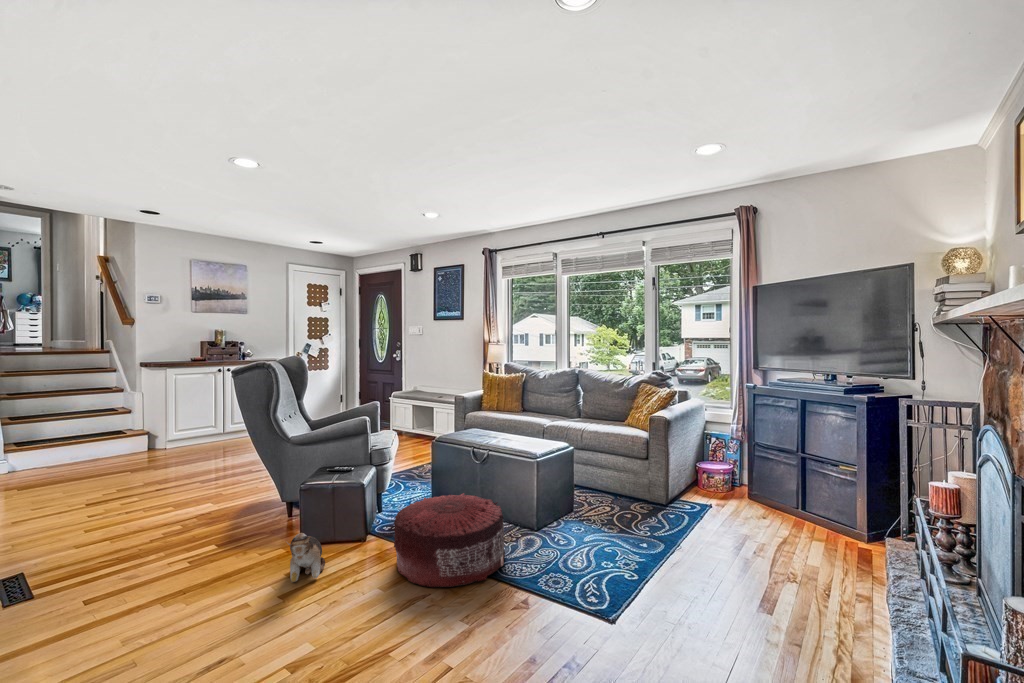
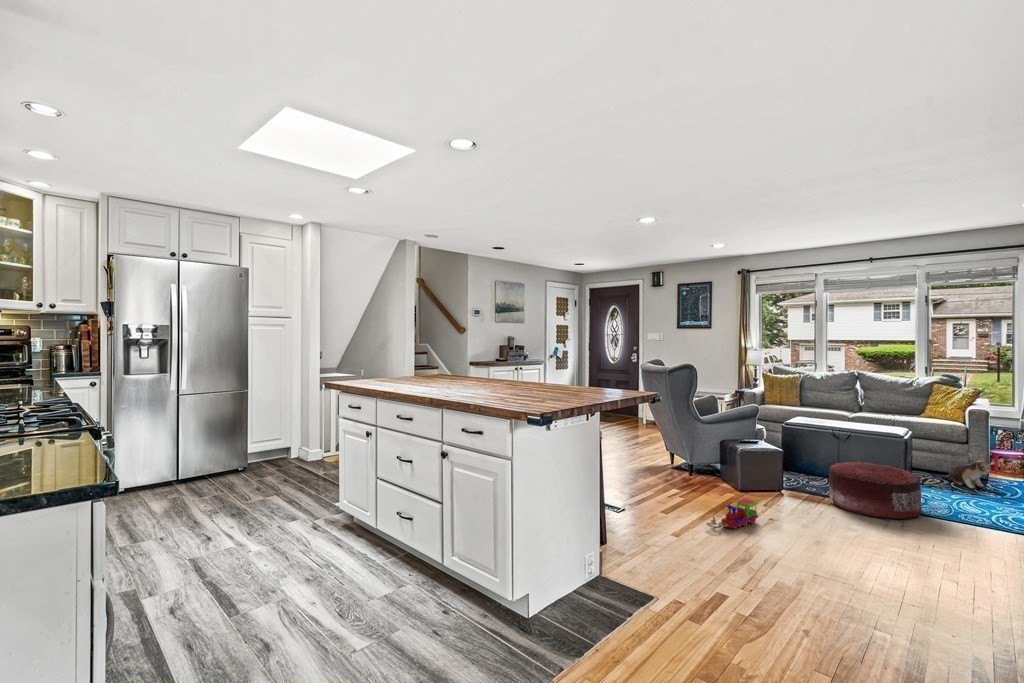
plush toy: present [286,533,325,582] -> present [941,460,995,488]
toy train: none [89,569,214,633] -> present [707,499,758,529]

